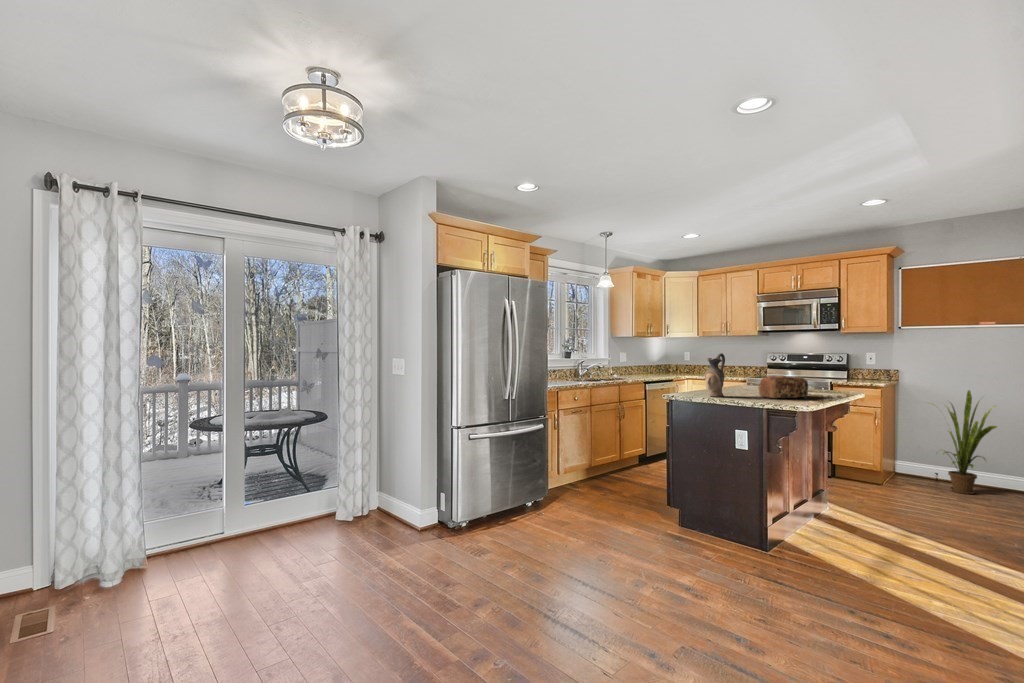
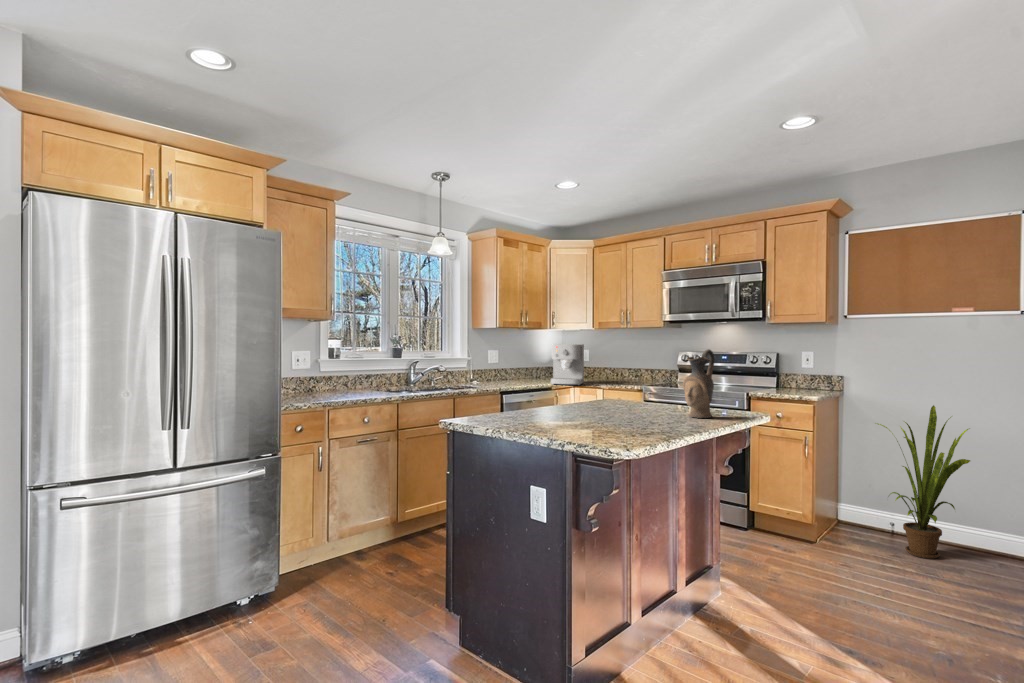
coffee maker: none [672,348,695,378] -> present [551,344,584,385]
ceramic pitcher: present [704,353,725,397] -> present [683,349,715,418]
bread loaf: present [758,376,808,399] -> none [589,388,667,428]

